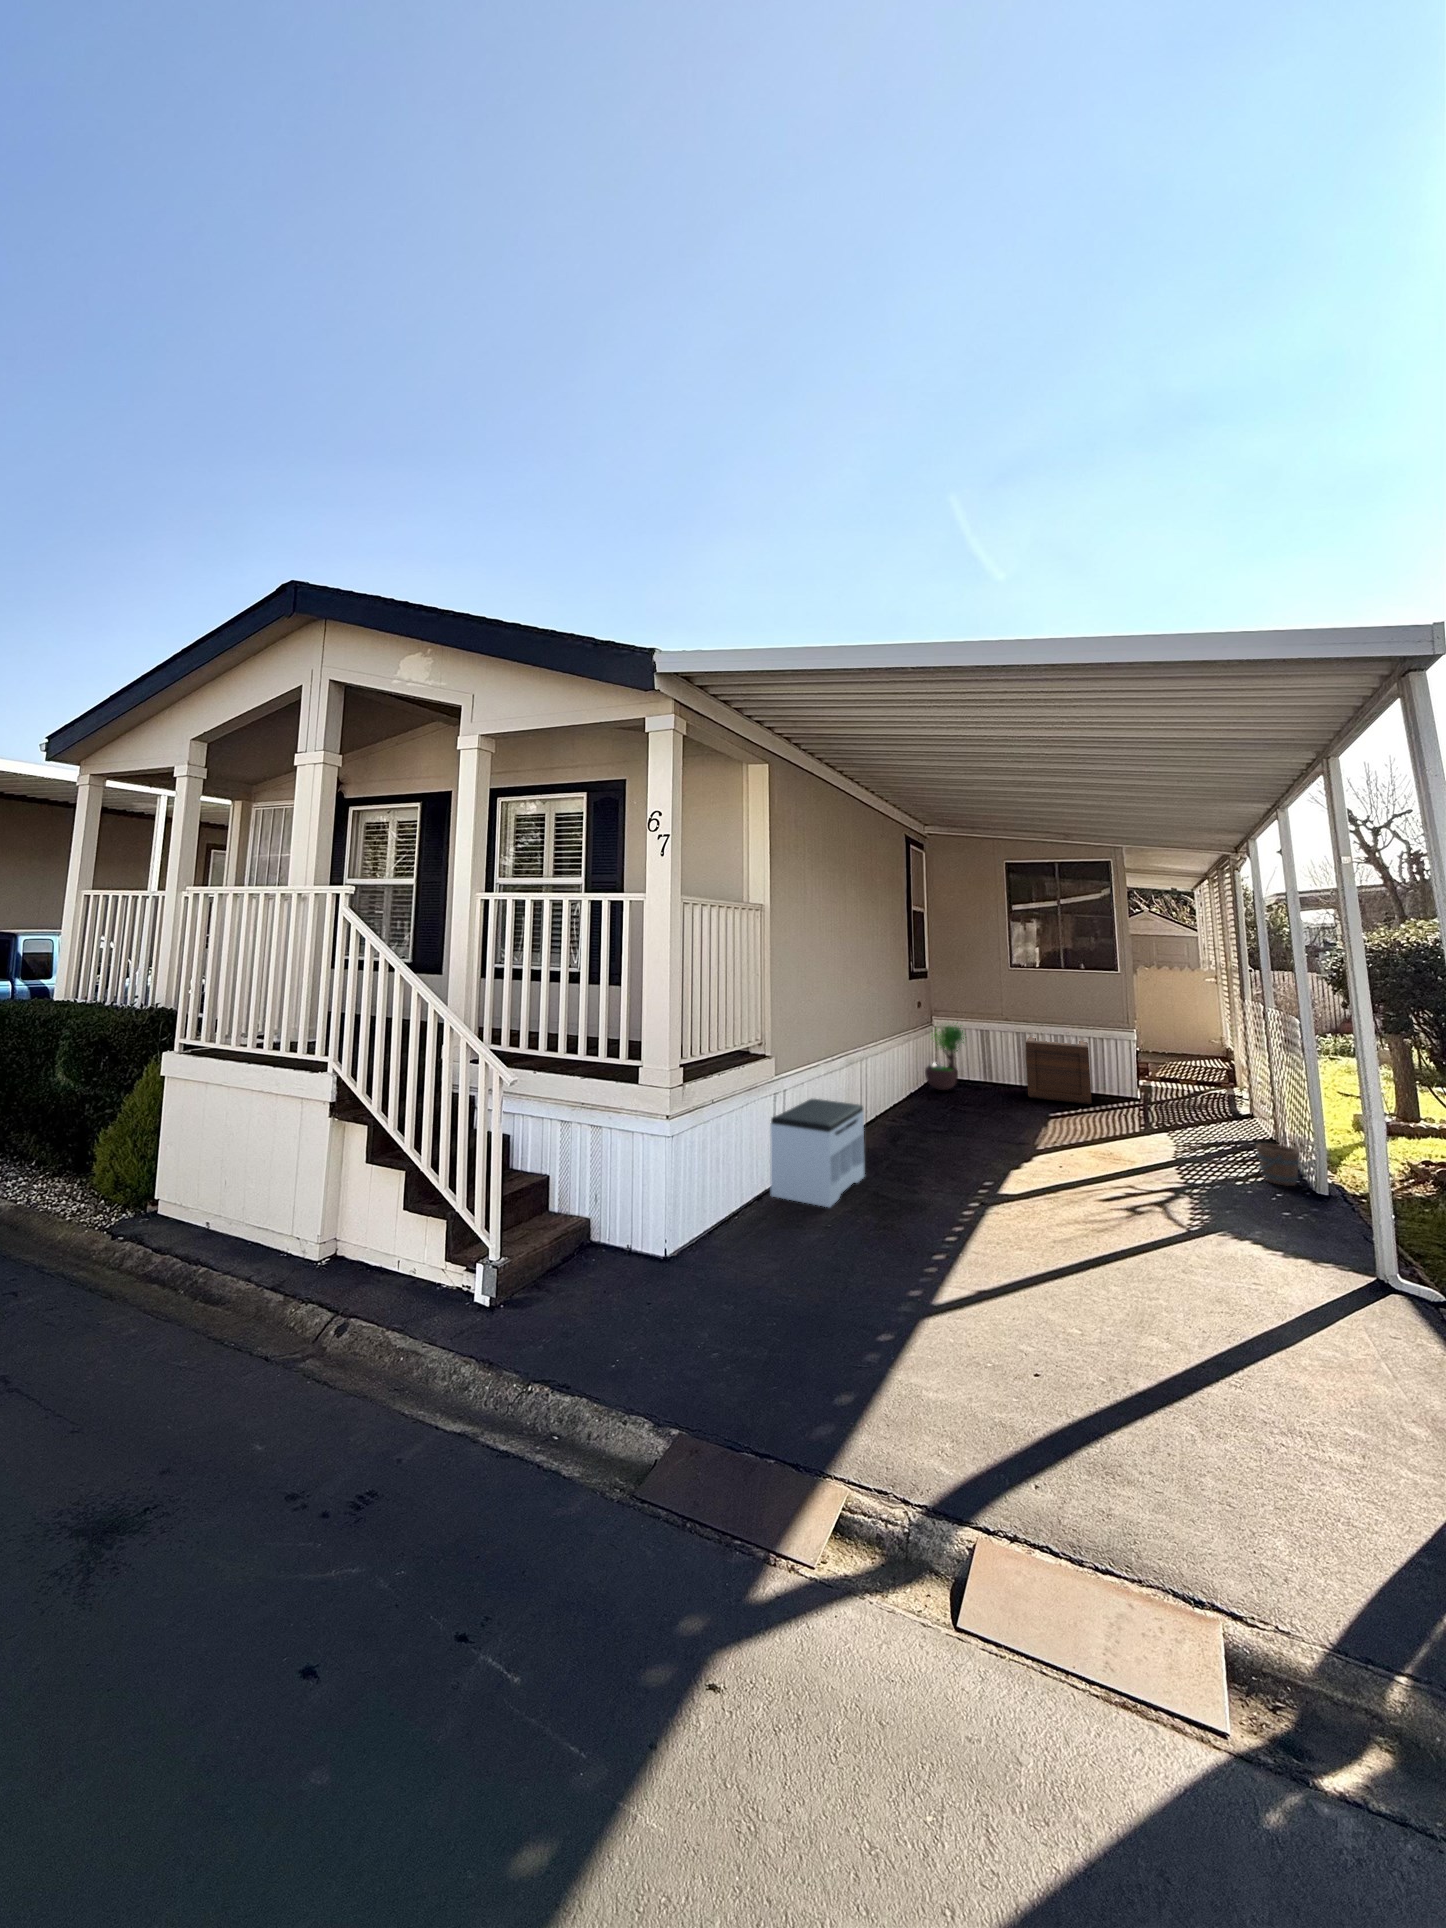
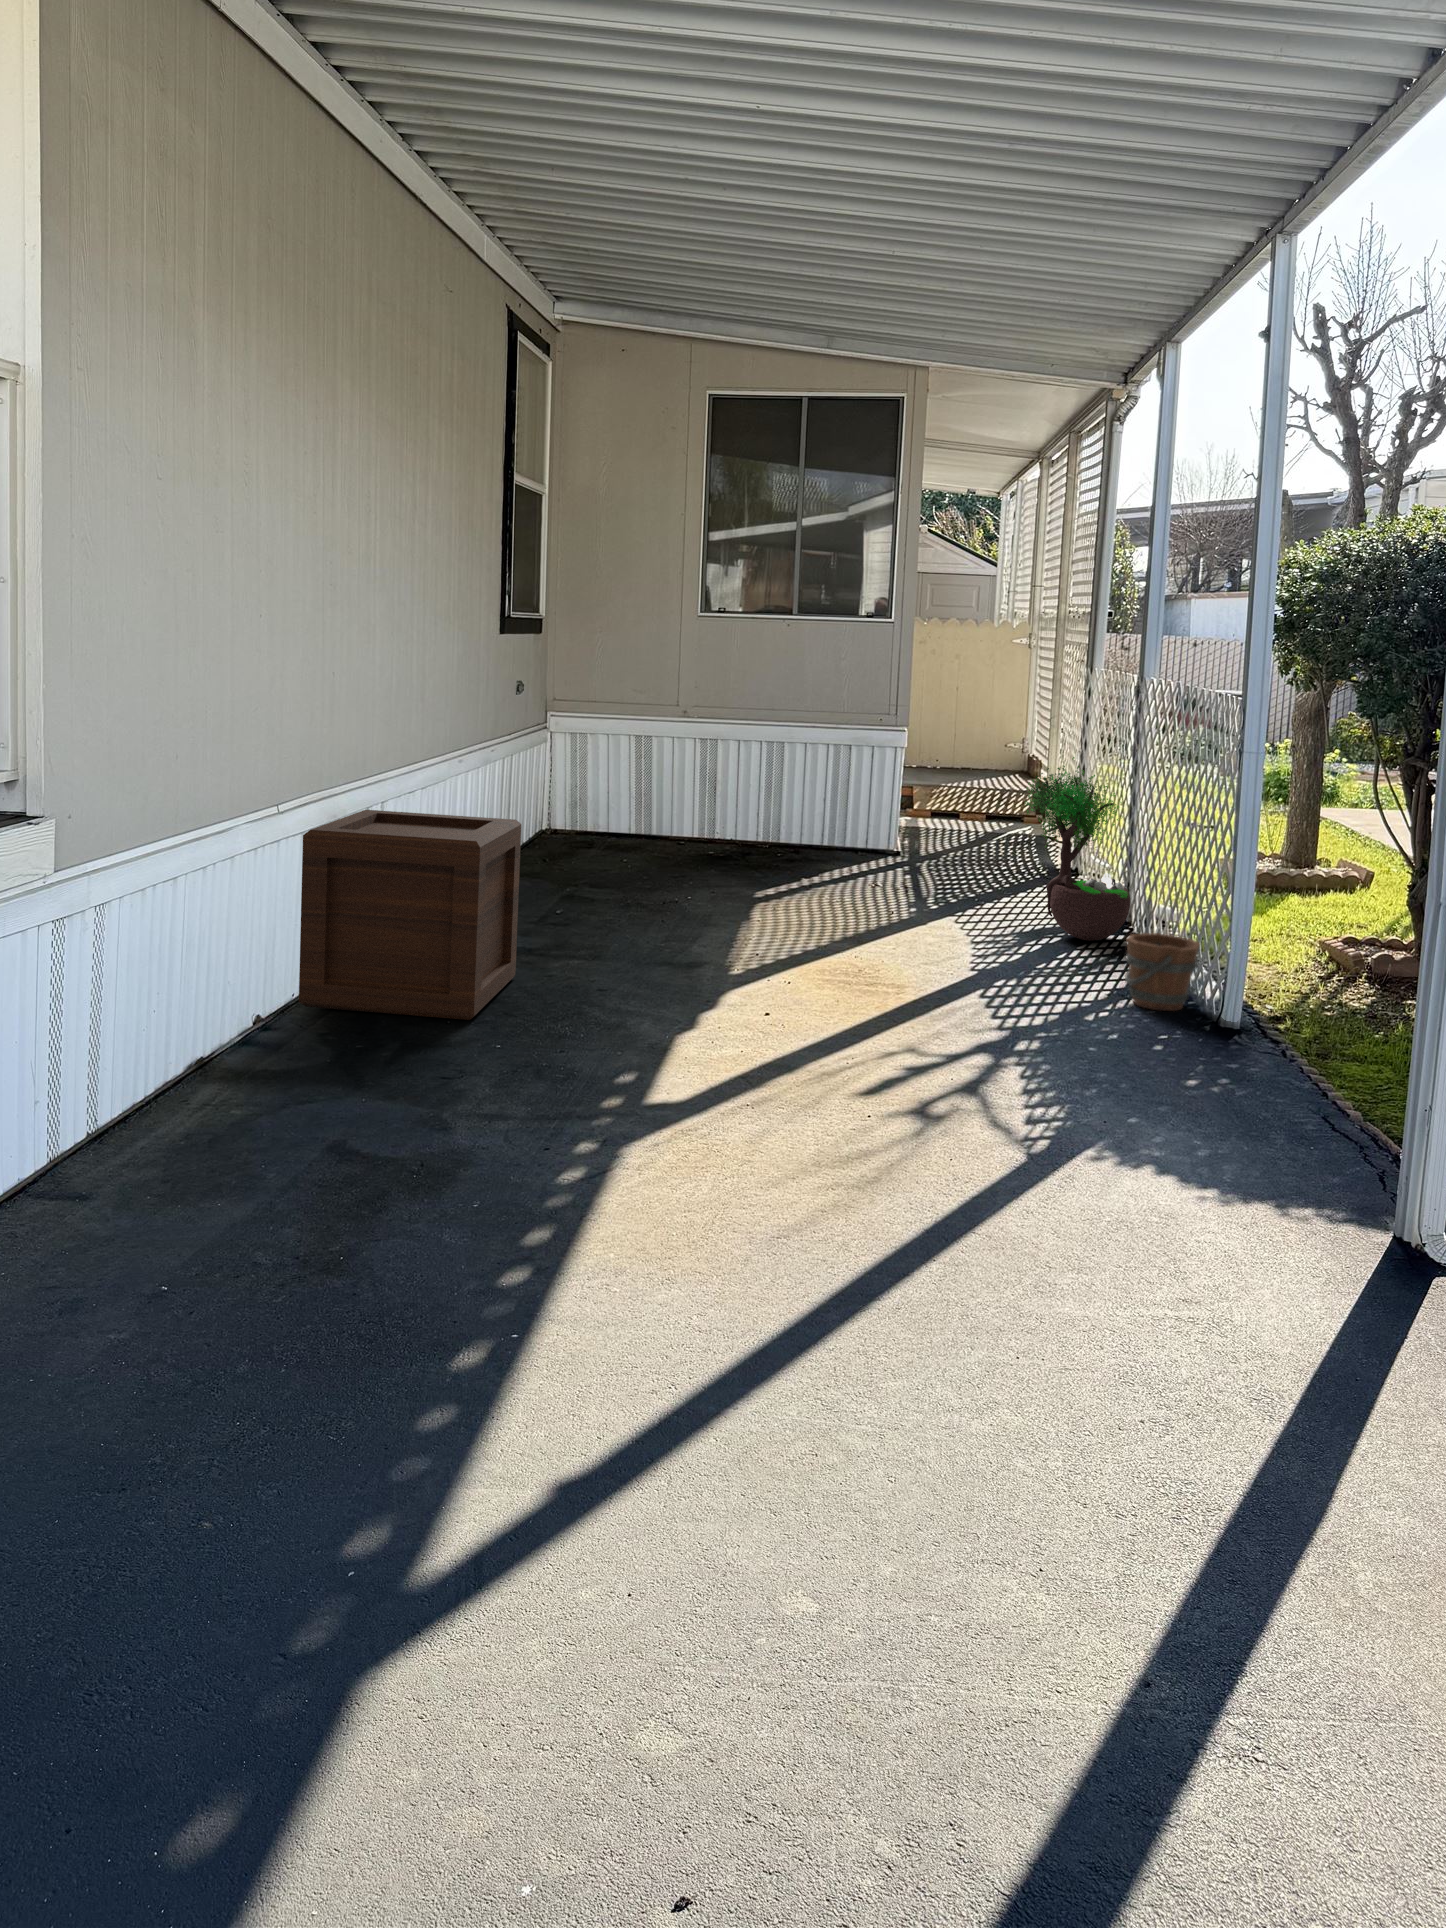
potted tree: present [925,1025,966,1090] -> present [1025,757,1130,941]
wooden crate: present [1026,1037,1092,1104] -> present [299,810,521,1020]
bench: present [770,1099,865,1208] -> none [11,915,328,1225]

